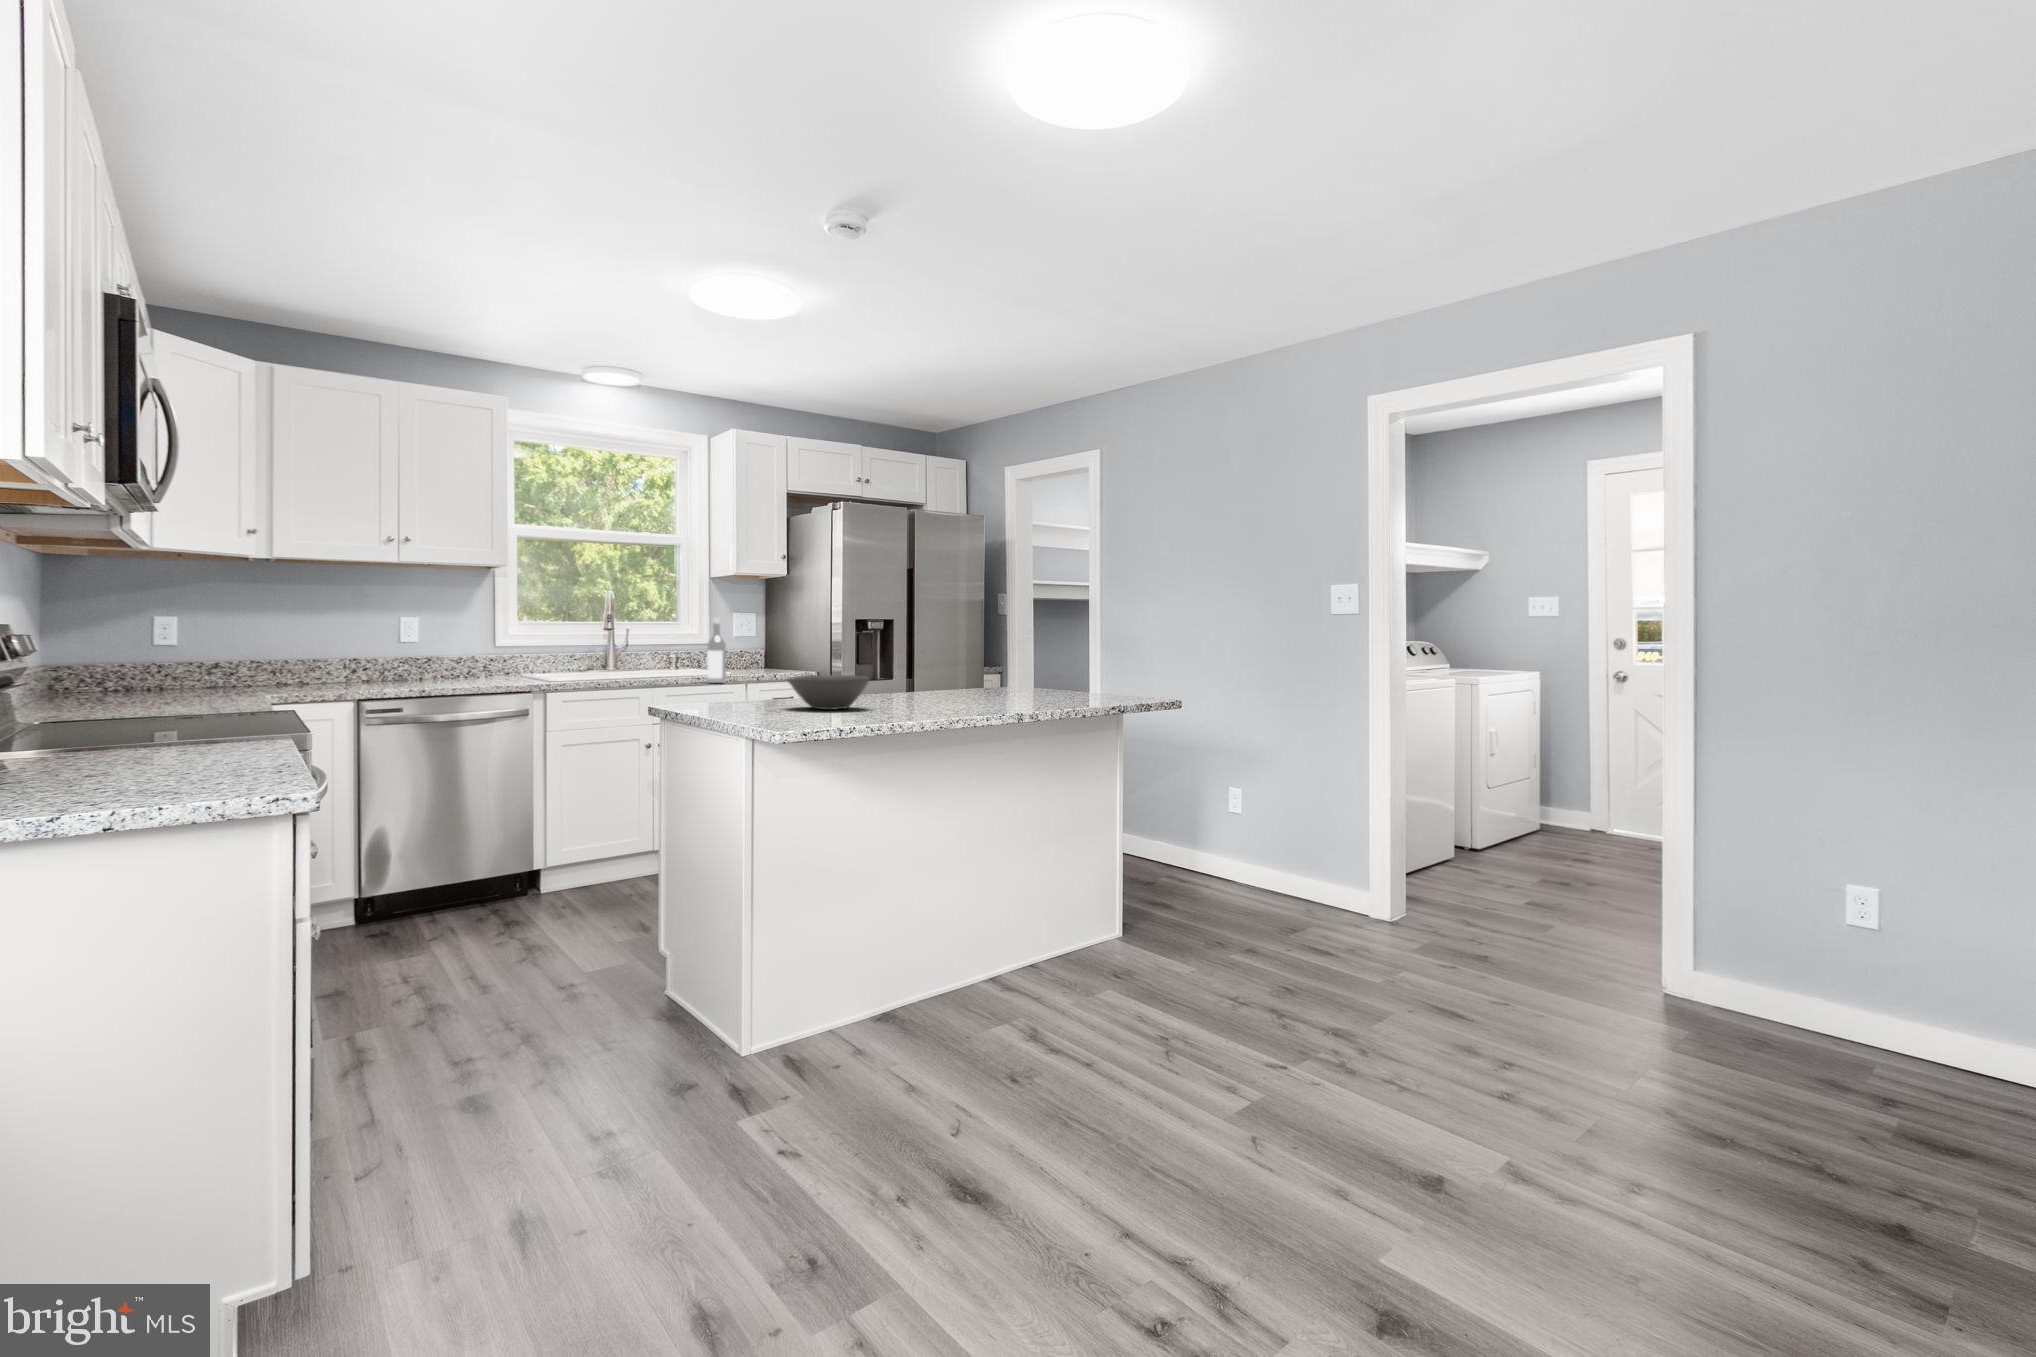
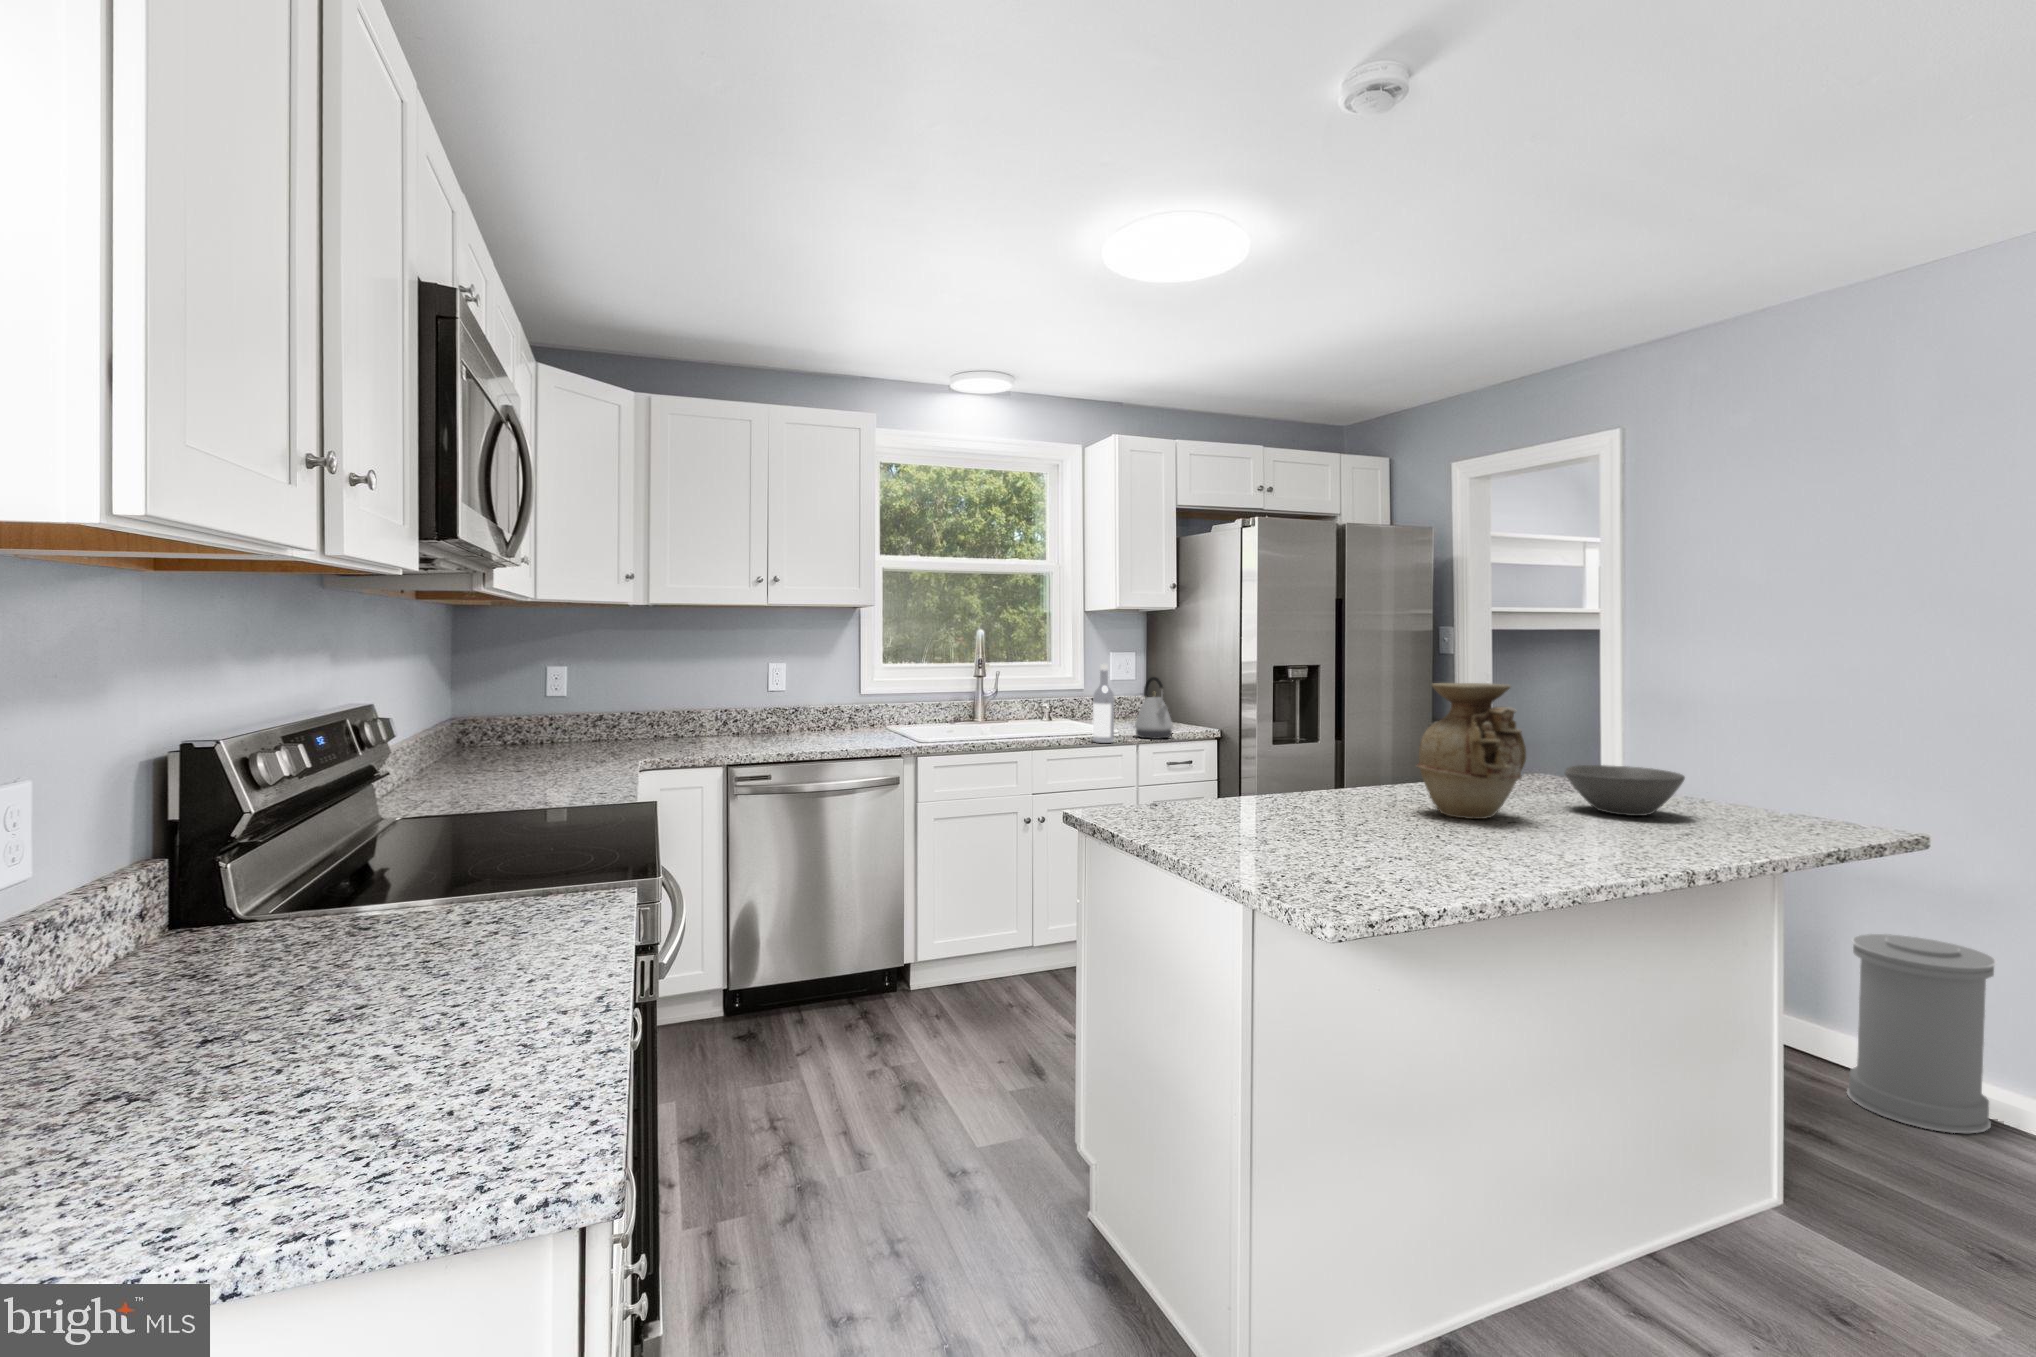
vase: none [909,615,978,707] -> present [1417,683,1526,819]
kettle: none [748,631,781,681] -> present [1135,677,1173,739]
bowl: present [788,675,870,710] -> present [1565,765,1685,816]
trash can: none [1213,788,1286,907] -> present [1847,934,1997,1133]

